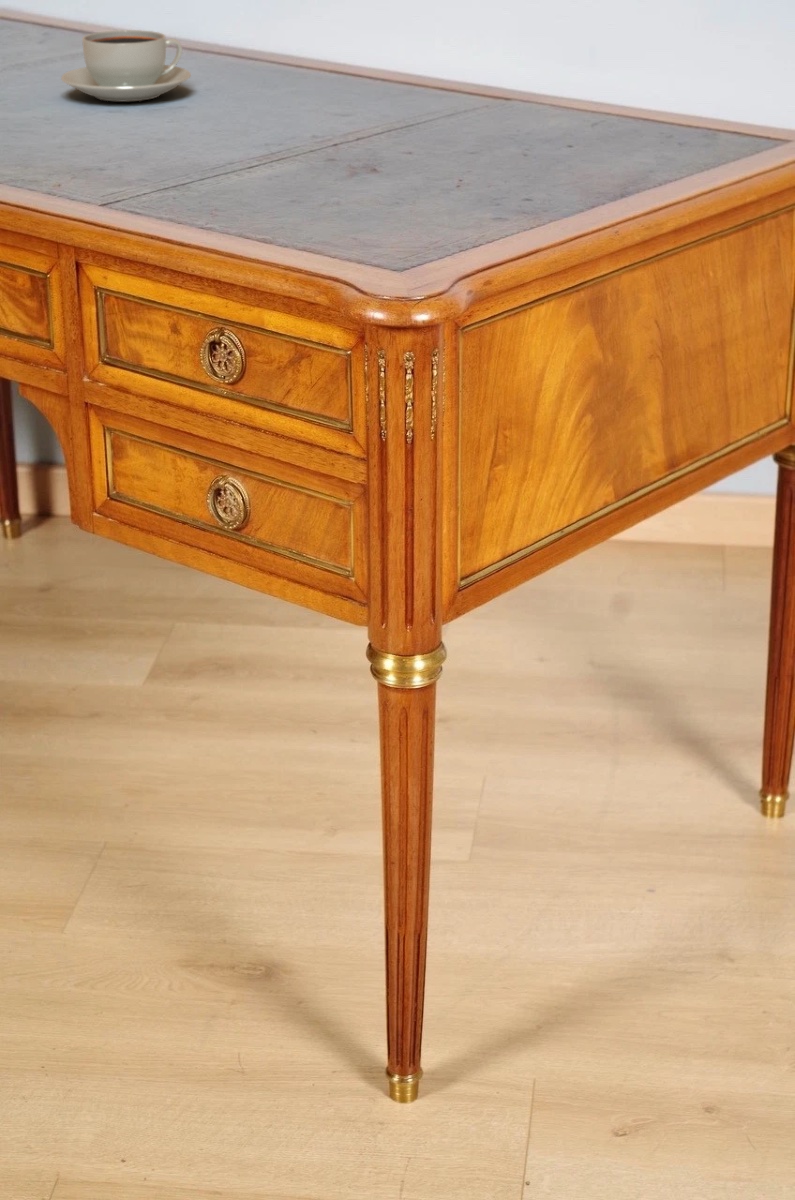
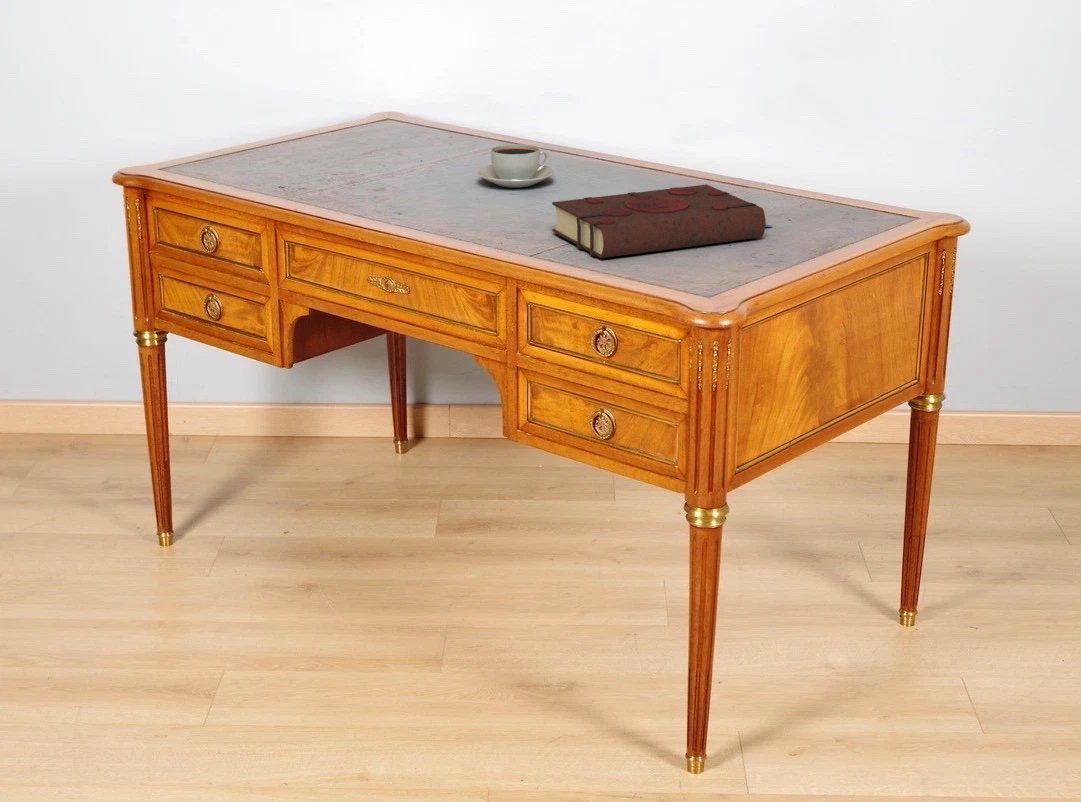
book: none [153,86,545,206] -> present [552,184,771,258]

